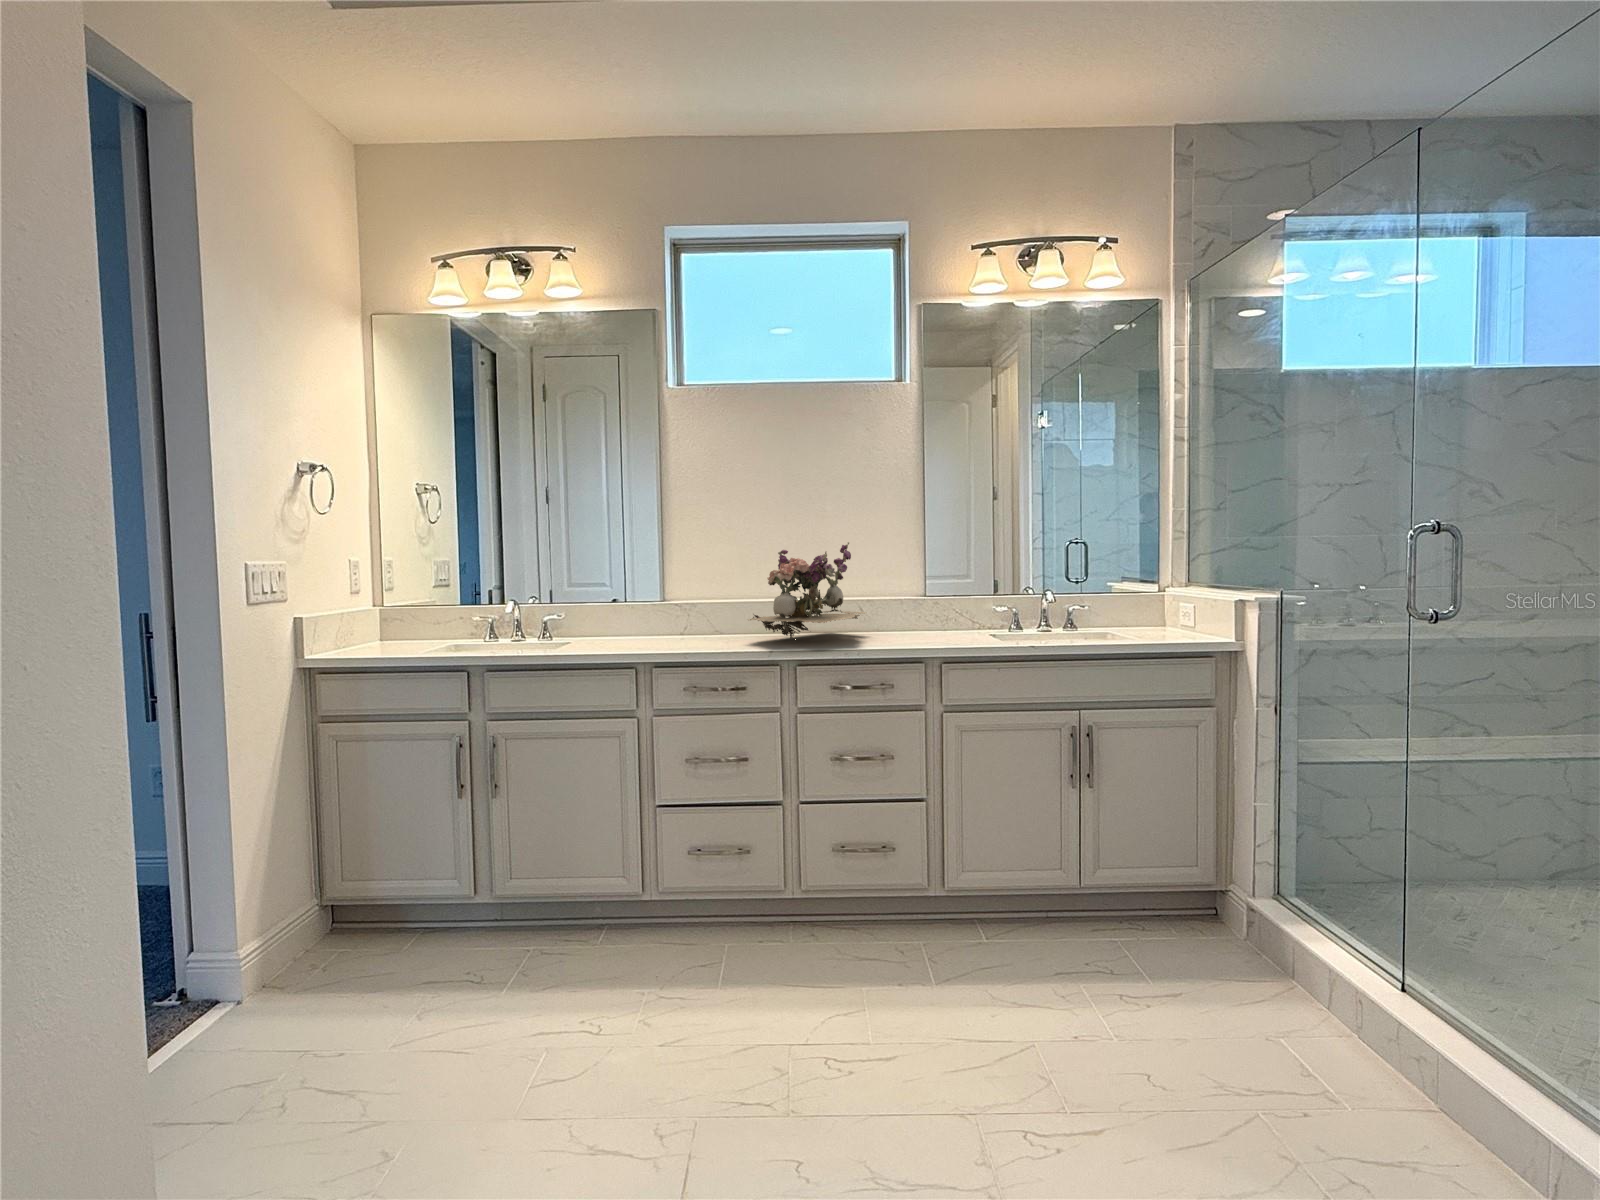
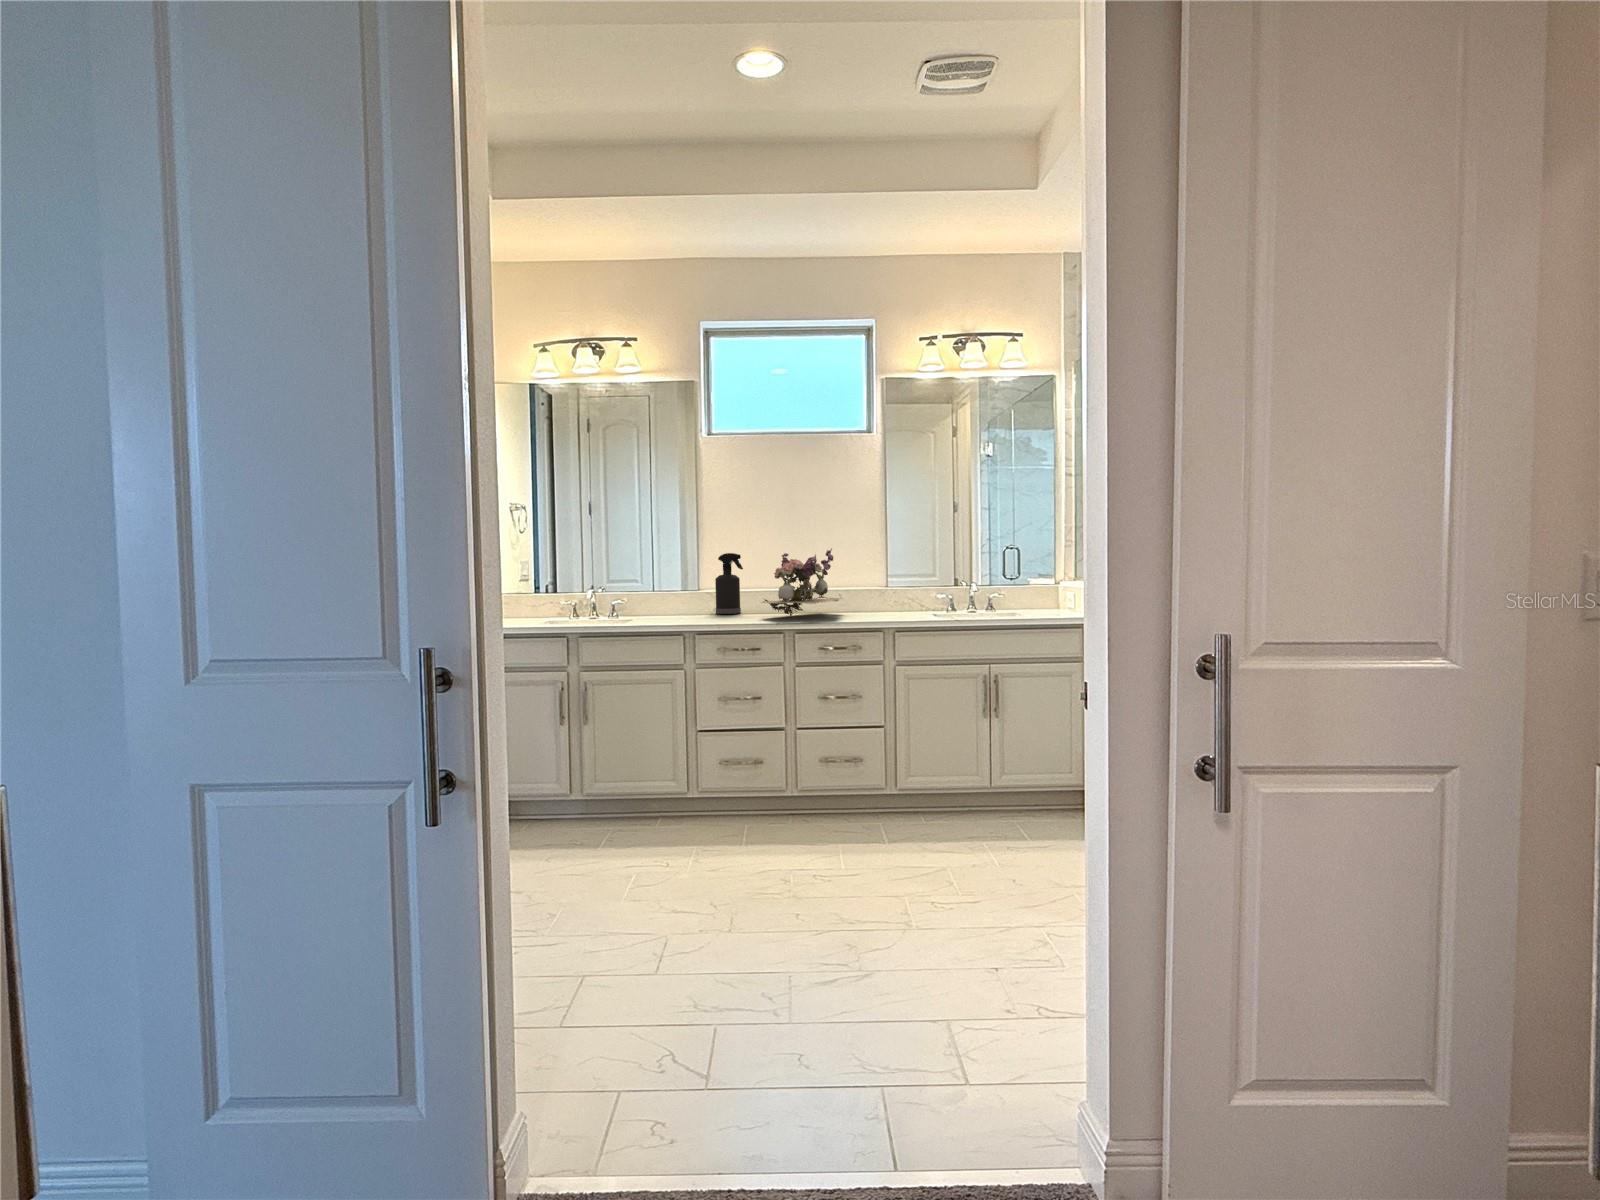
spray bottle: none [687,549,725,634] -> present [715,553,743,614]

